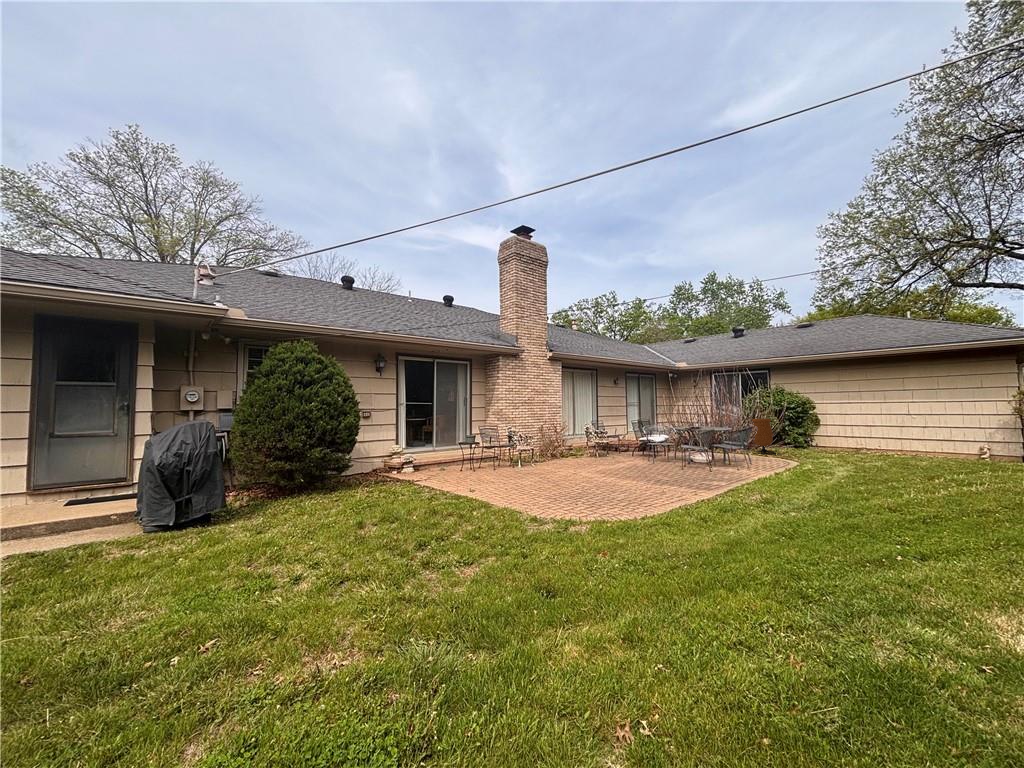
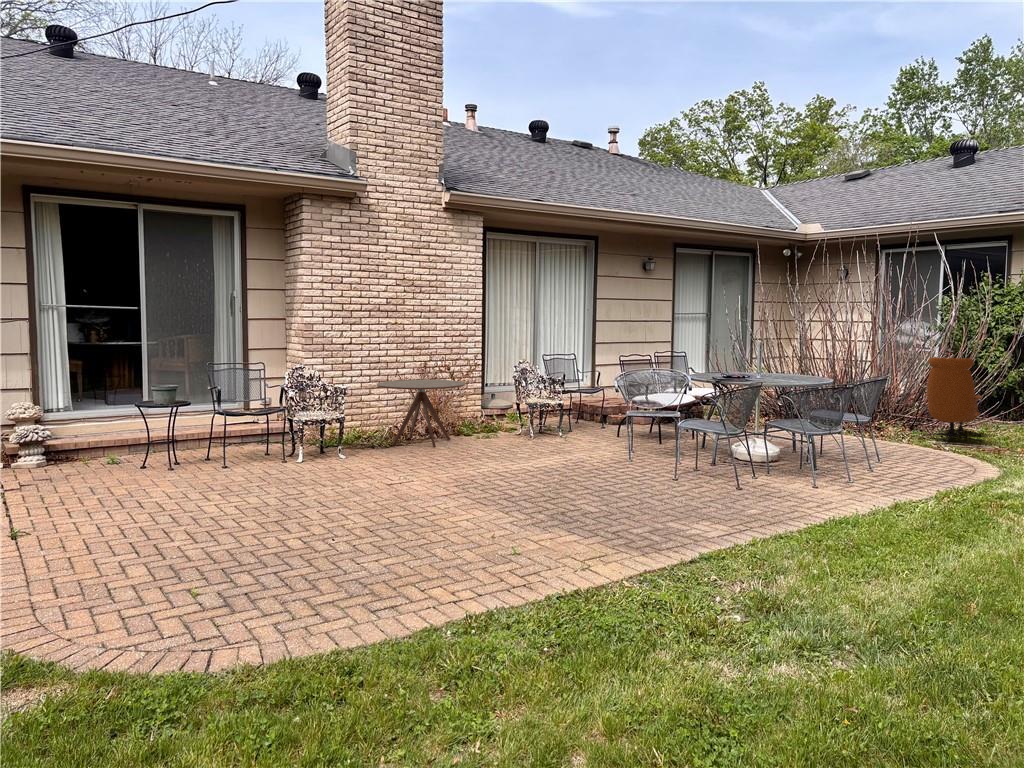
round table: none [532,434,571,463] -> present [377,380,465,447]

